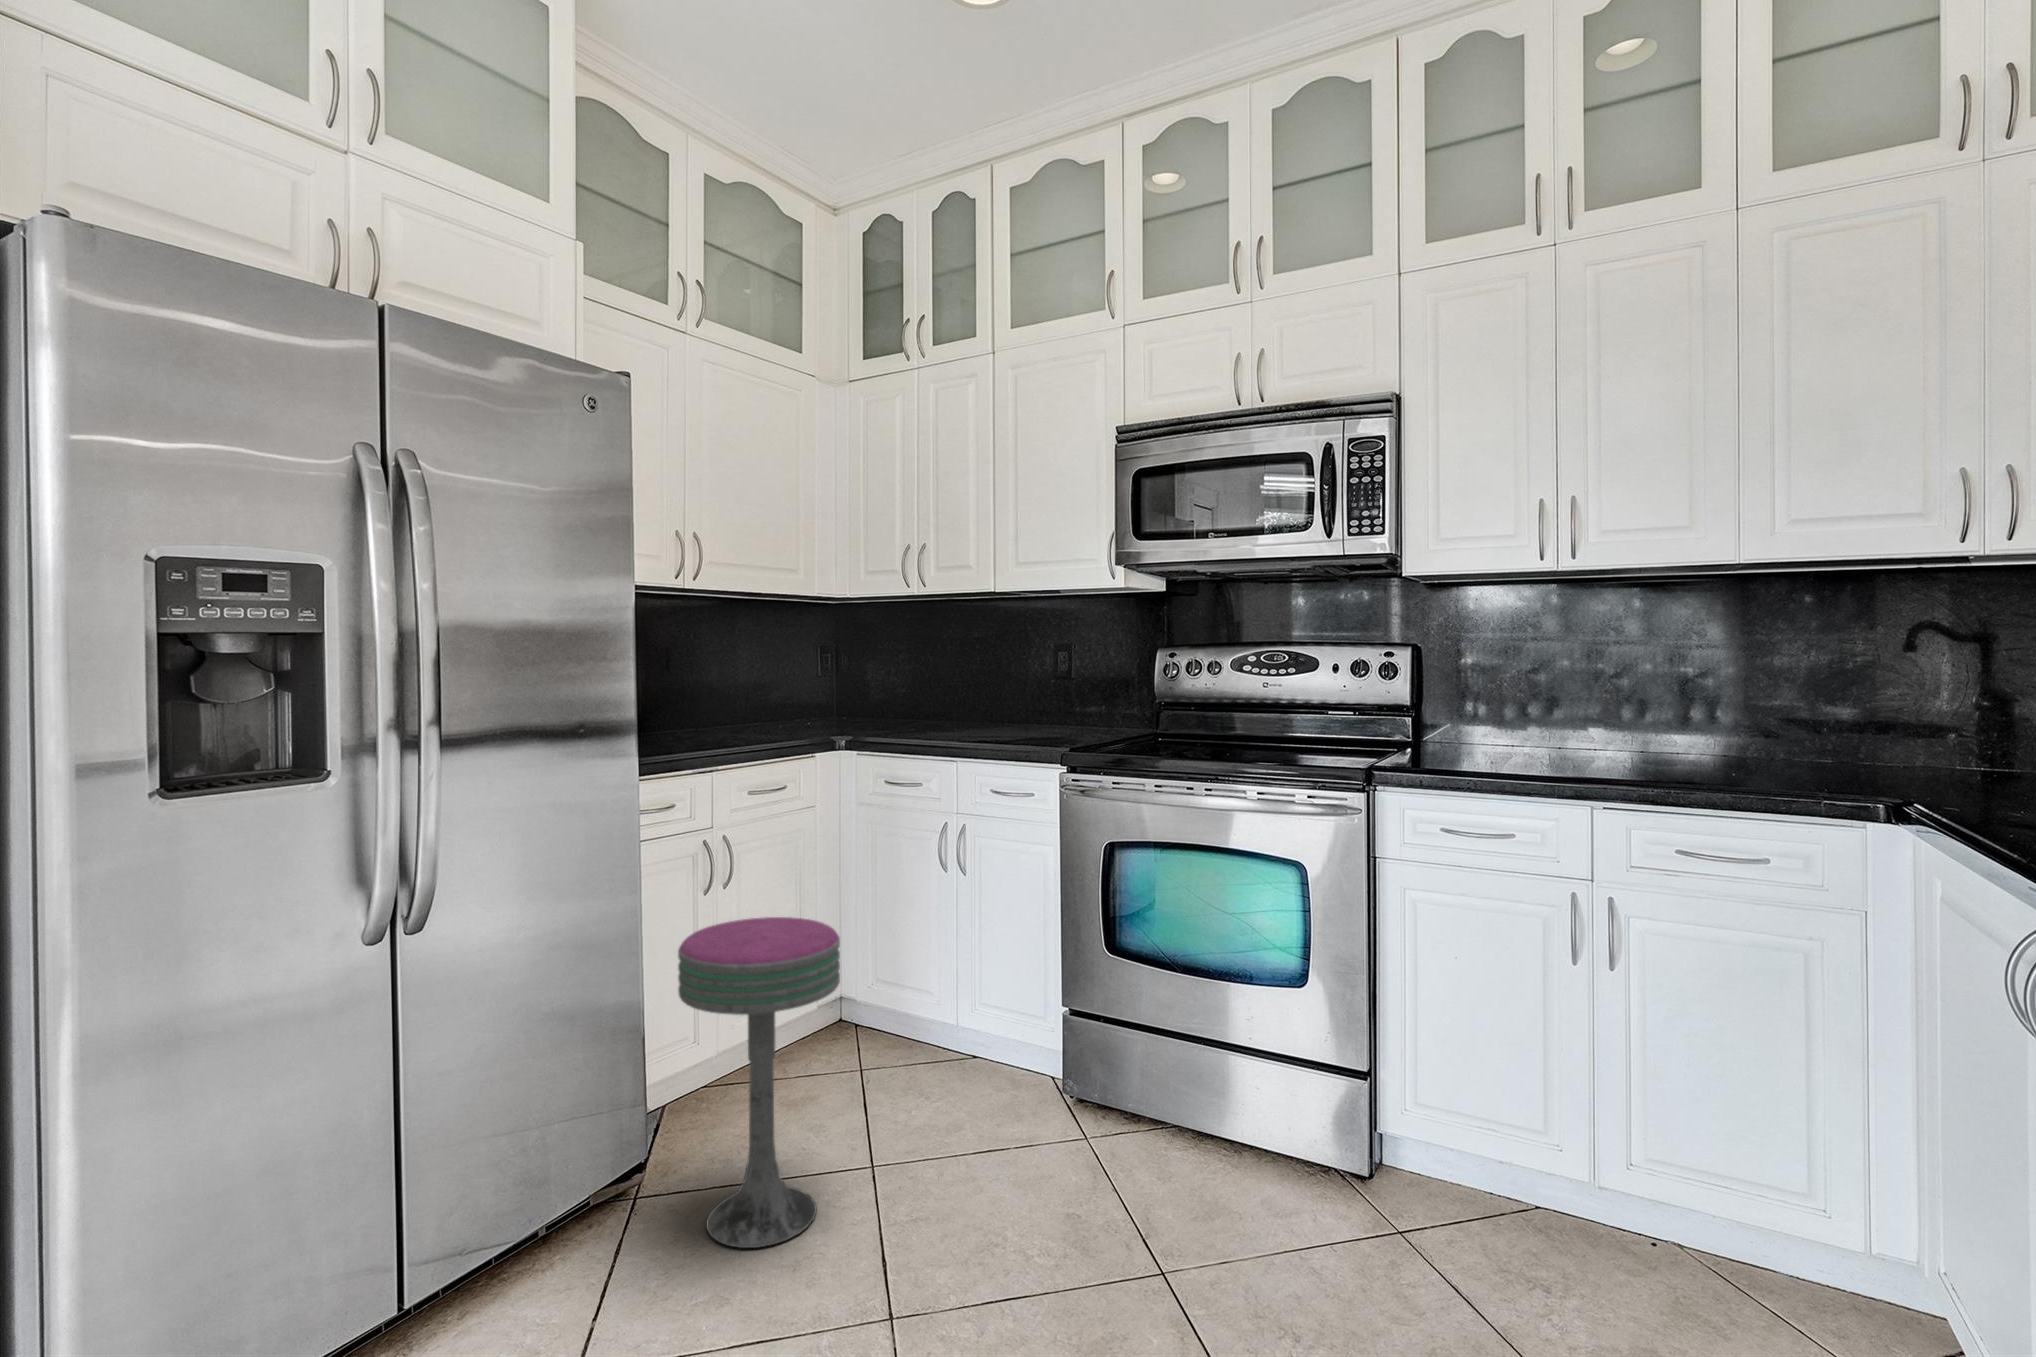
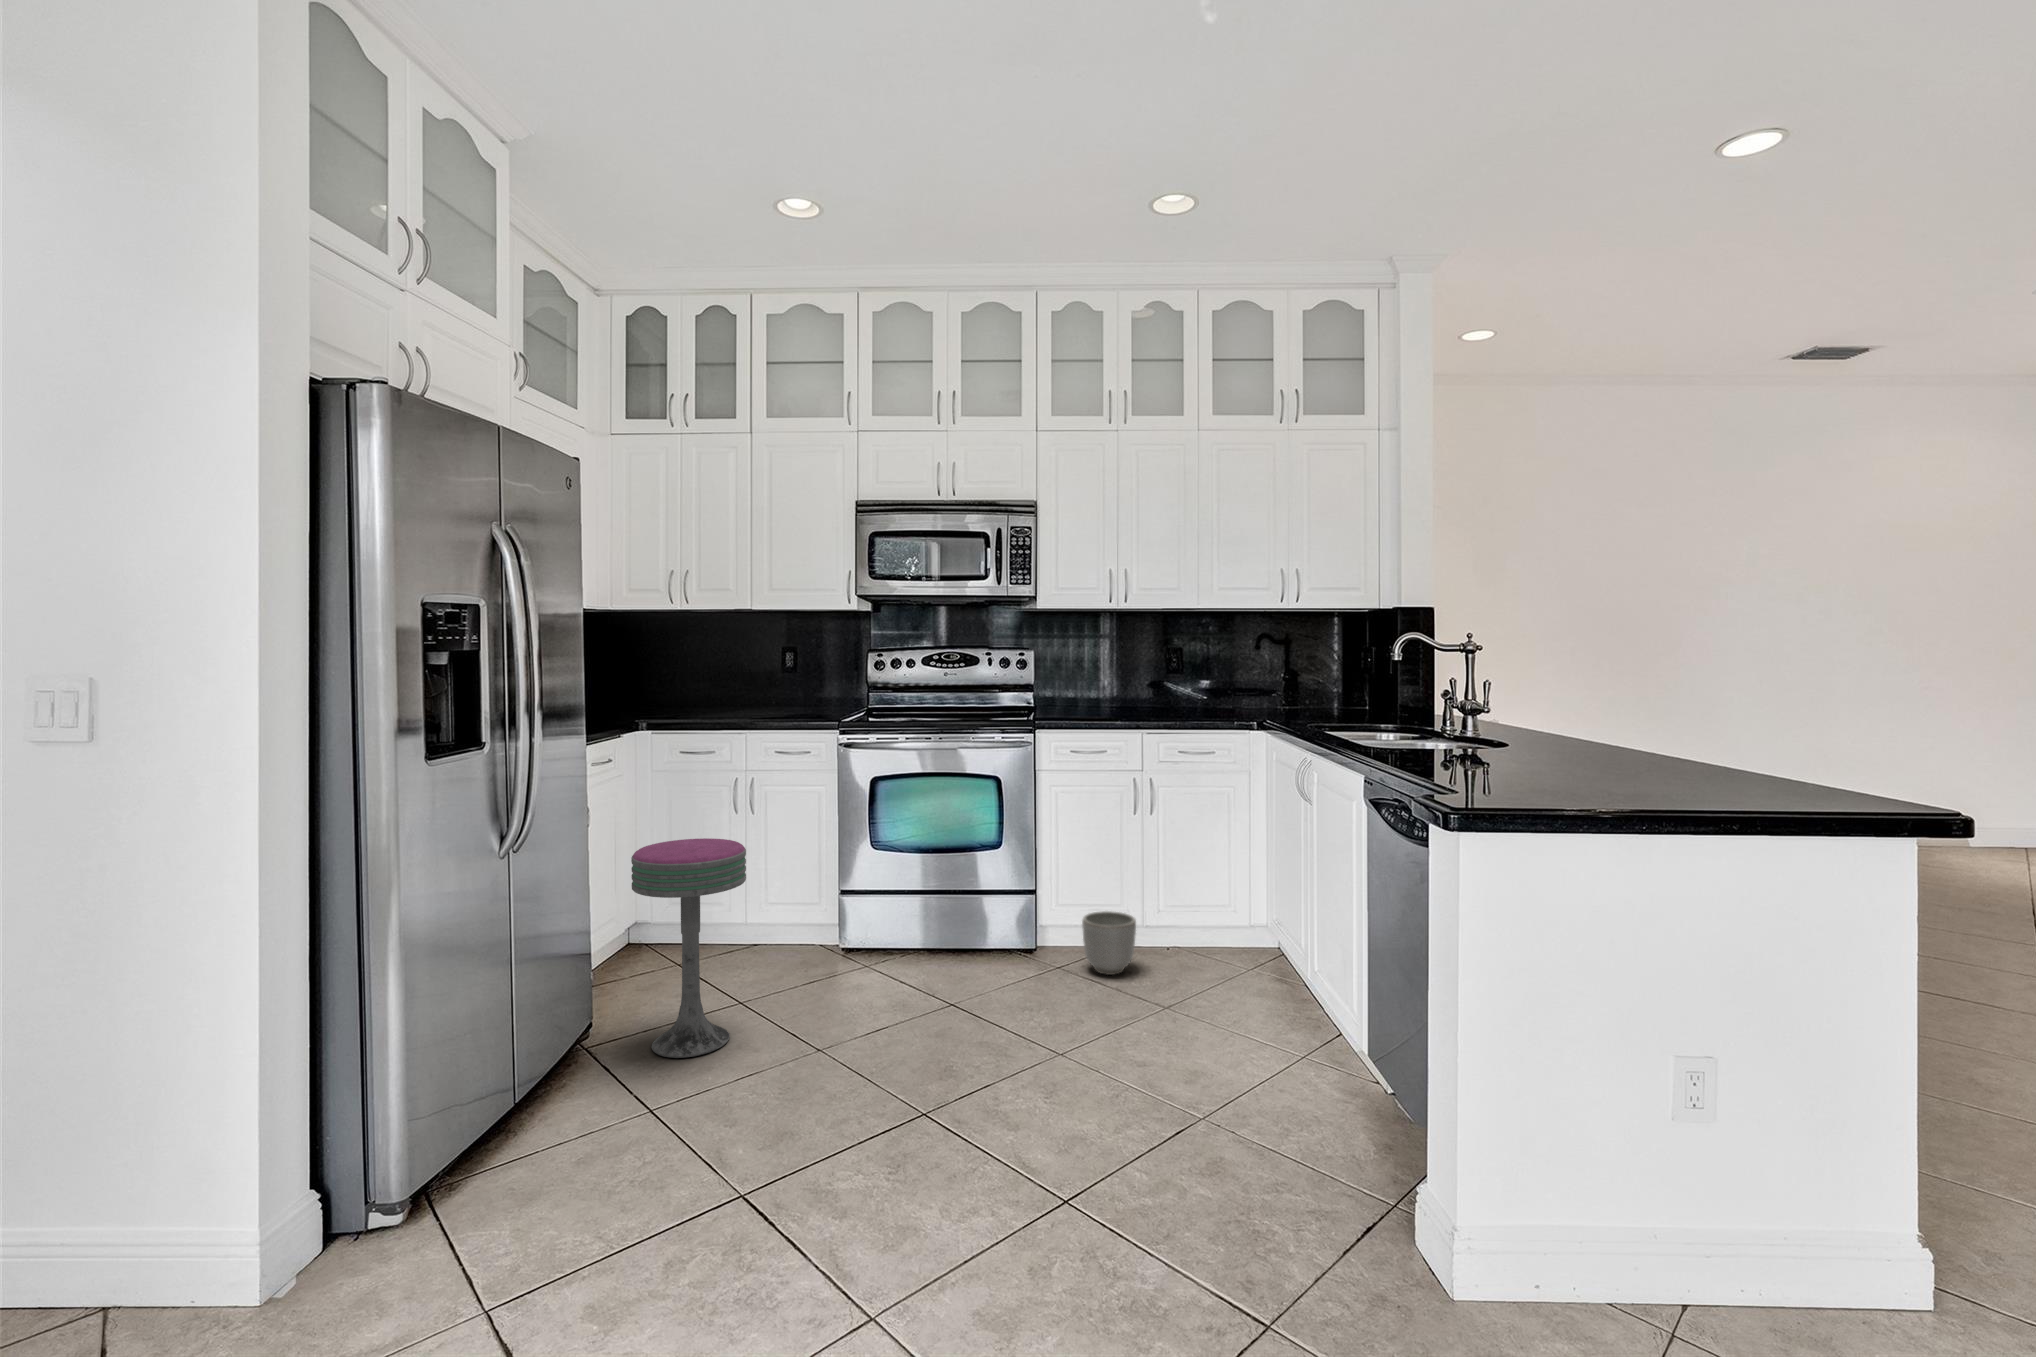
planter: none [1438,1138,1553,1278] -> present [1082,911,1136,975]

